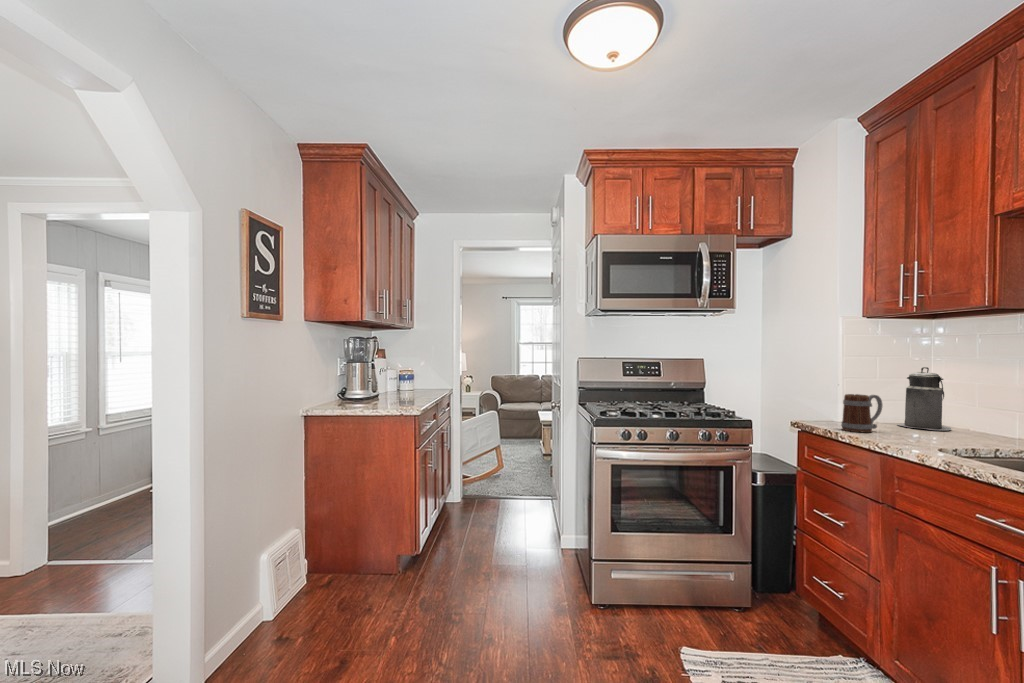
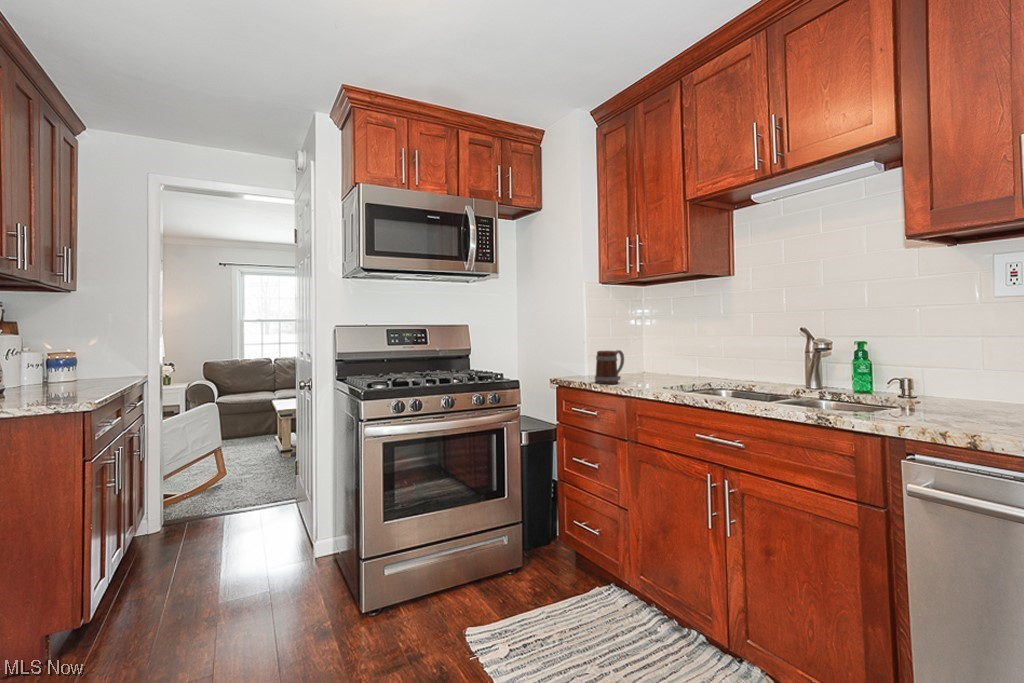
canister: present [897,367,951,430] -> none [627,326,664,378]

